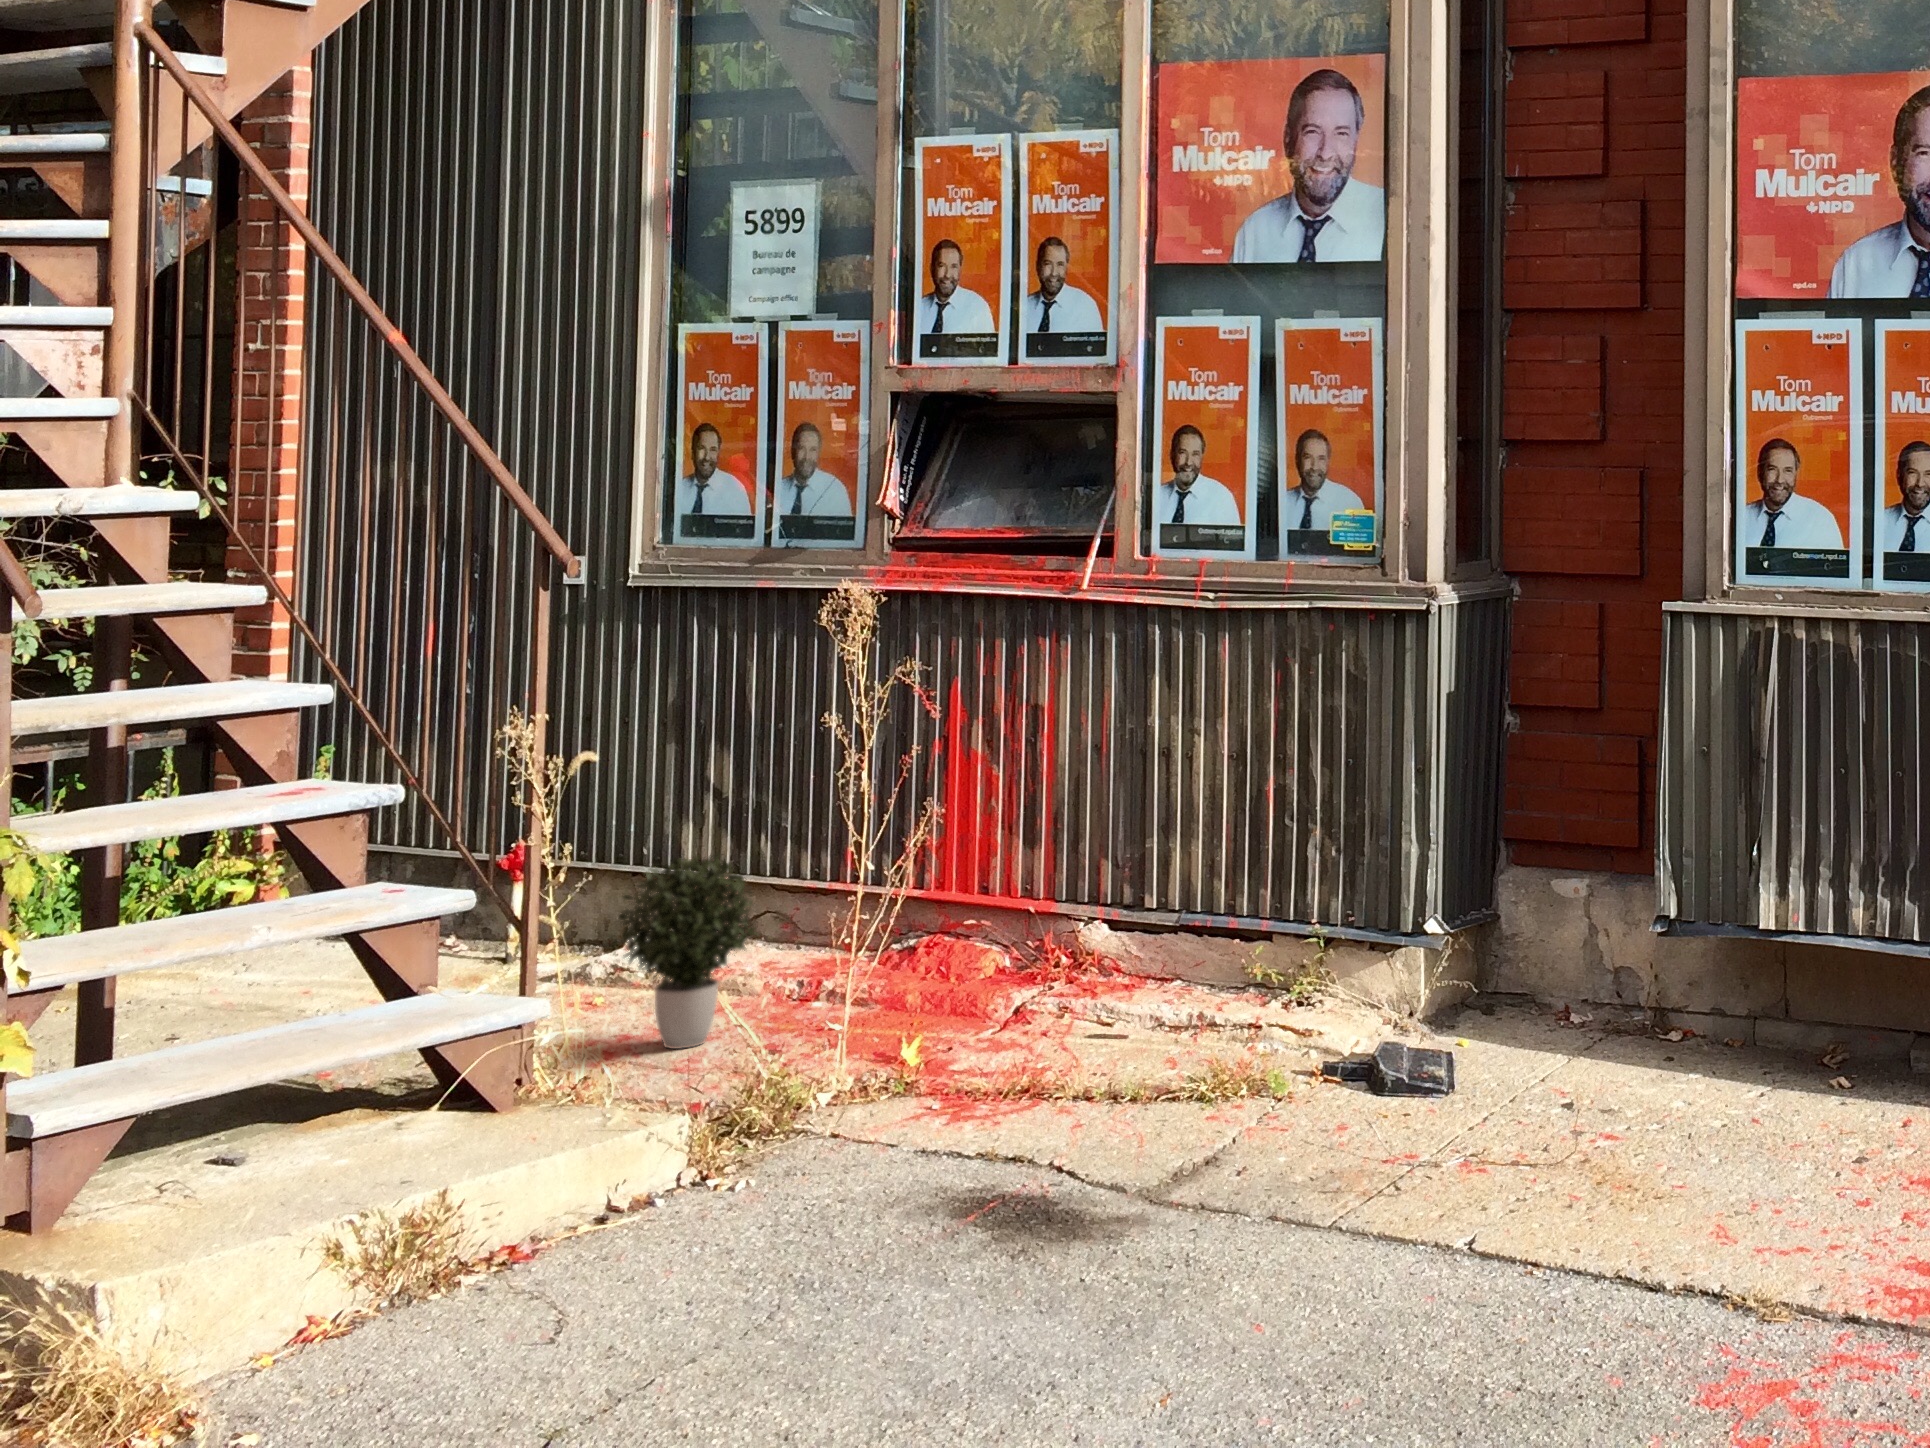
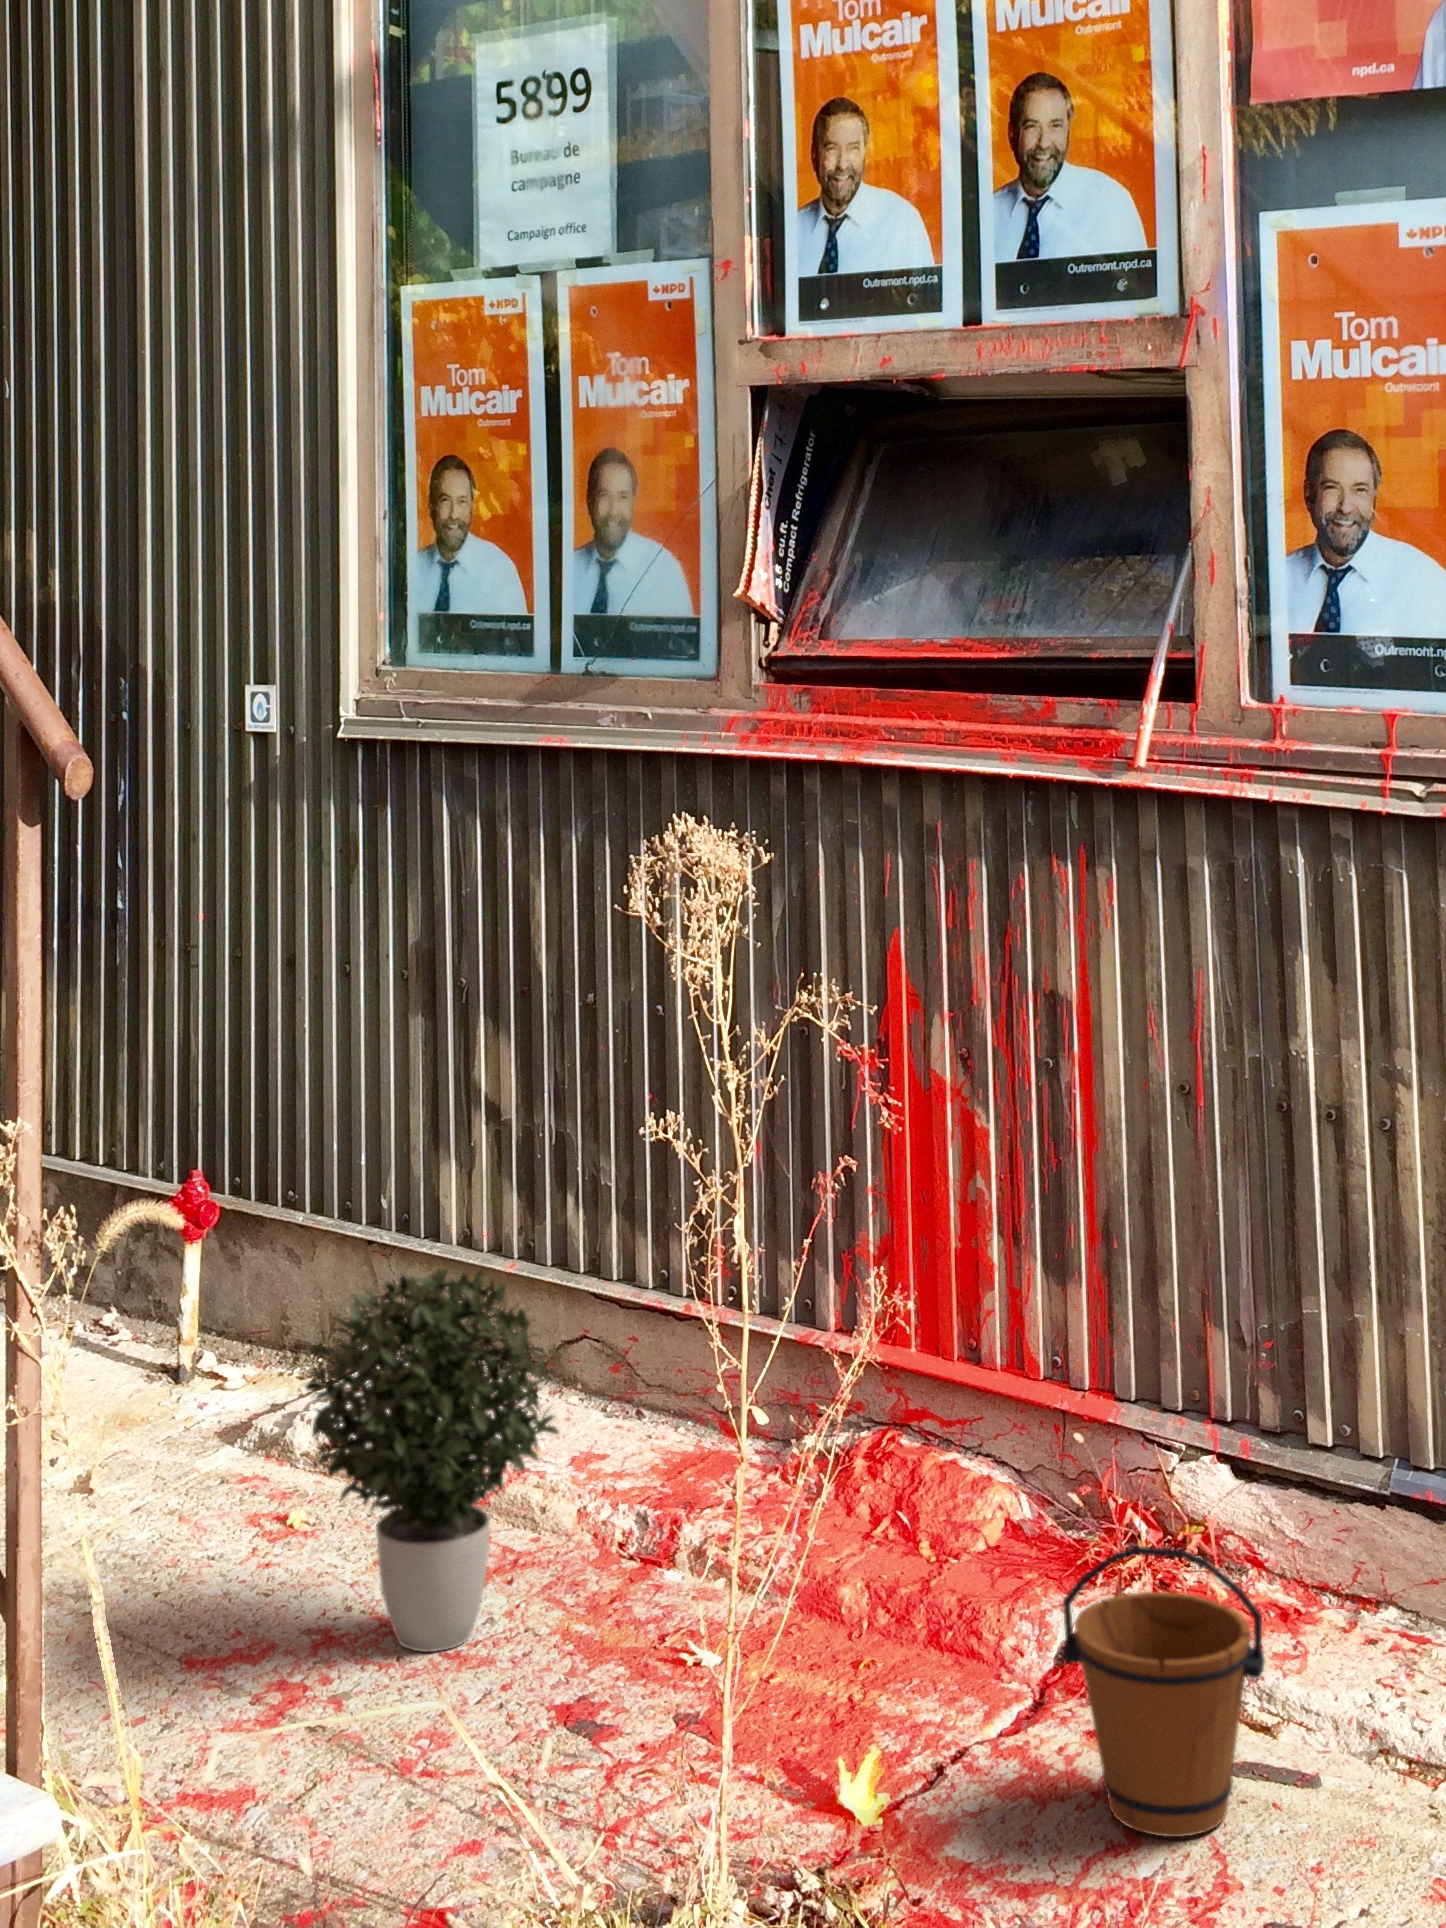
bucket: none [1013,940,1108,1065] -> present [1063,1546,1265,1837]

